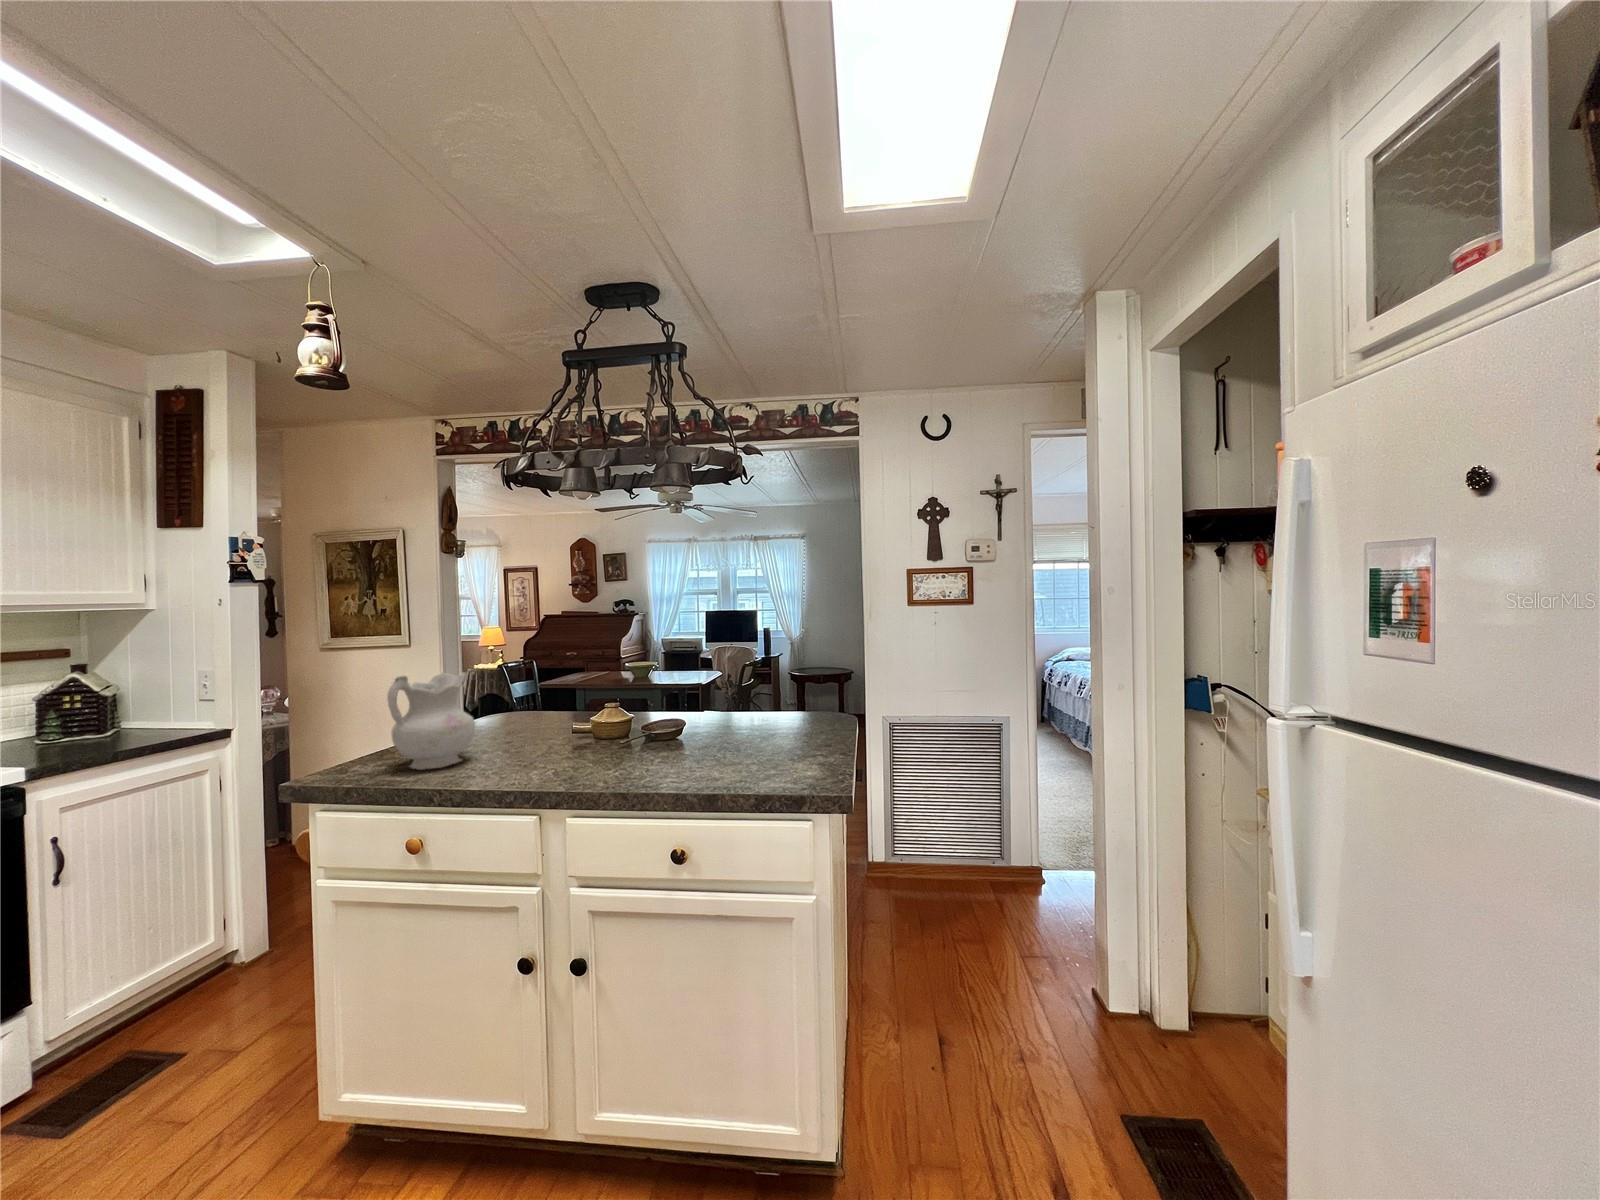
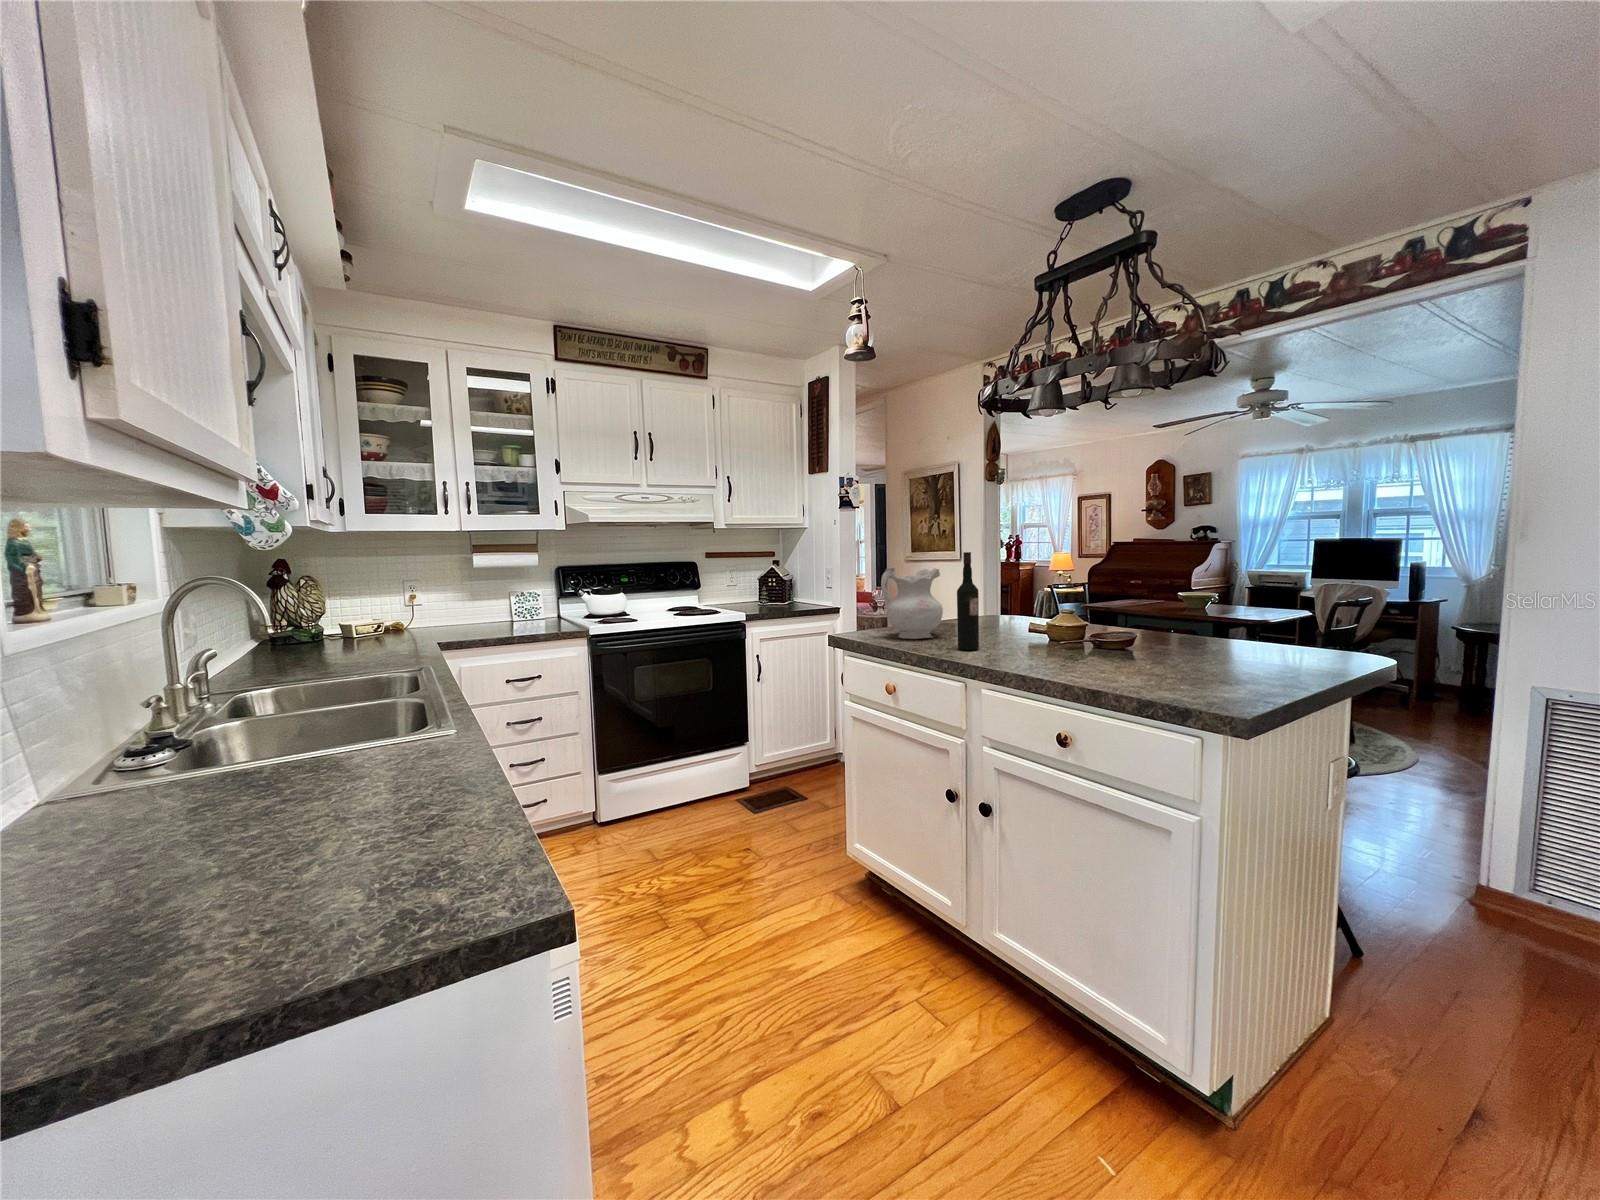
wine bottle: none [512,653,542,772] -> present [957,552,979,650]

